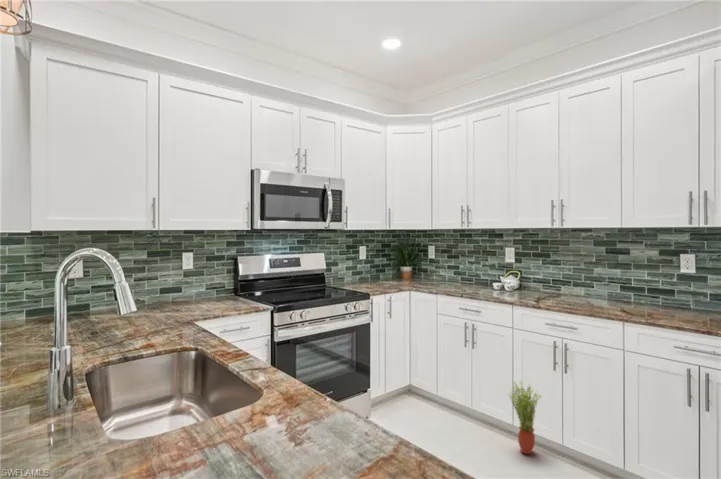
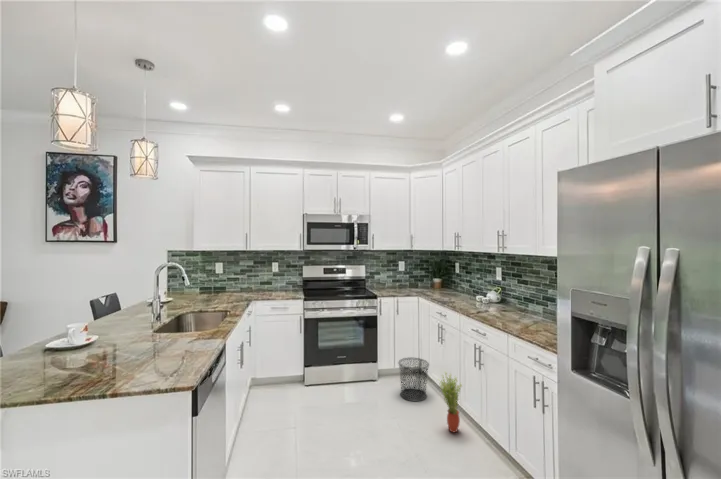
waste bin: none [414,371,455,430] -> present [399,358,429,401]

